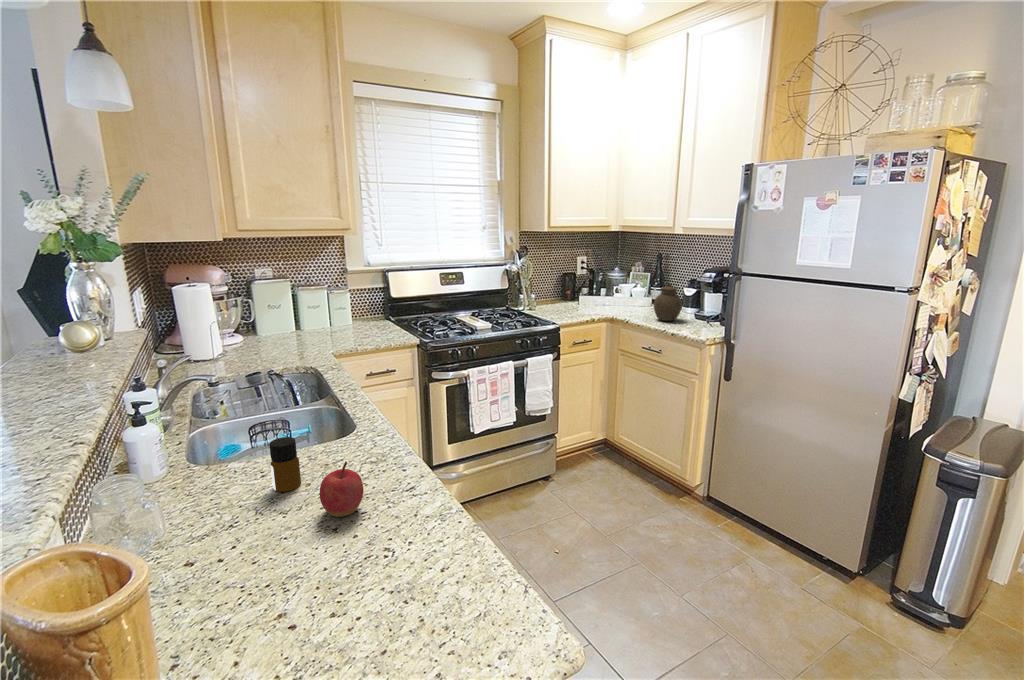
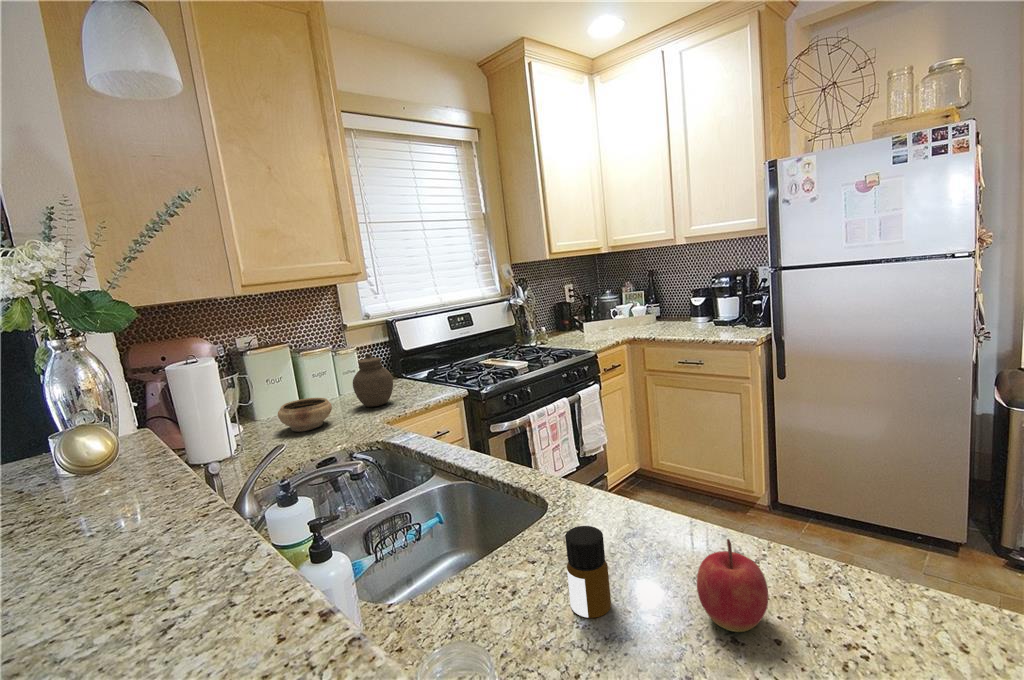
jar: present [654,284,682,321] -> present [353,354,393,407]
ceramic bowl: none [260,324,303,349] -> present [278,398,332,432]

